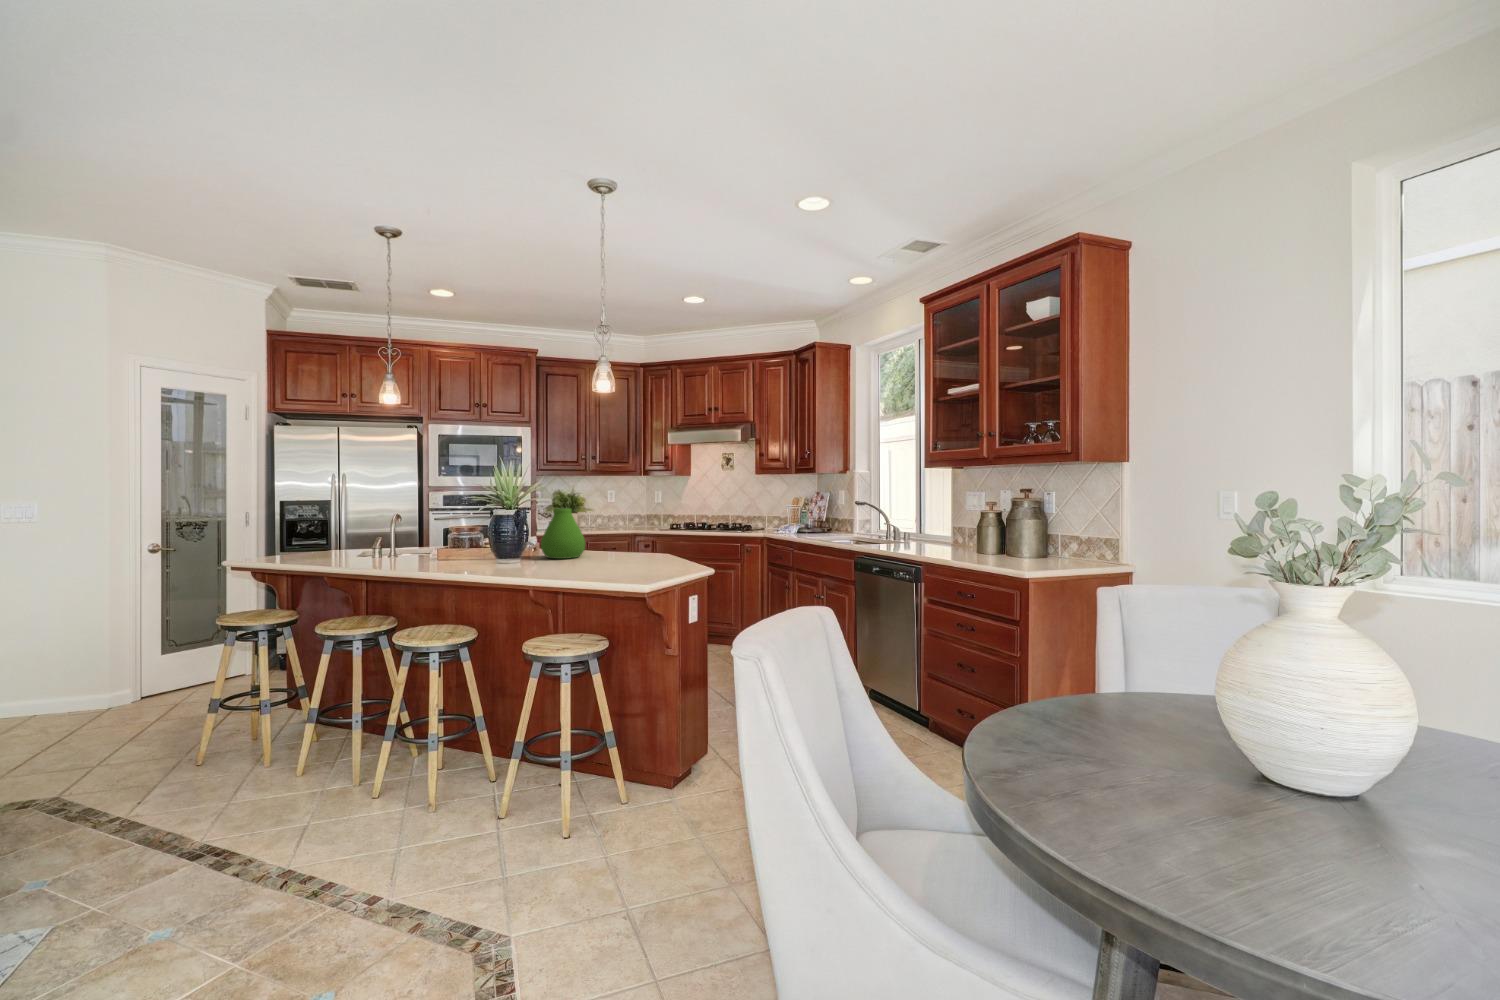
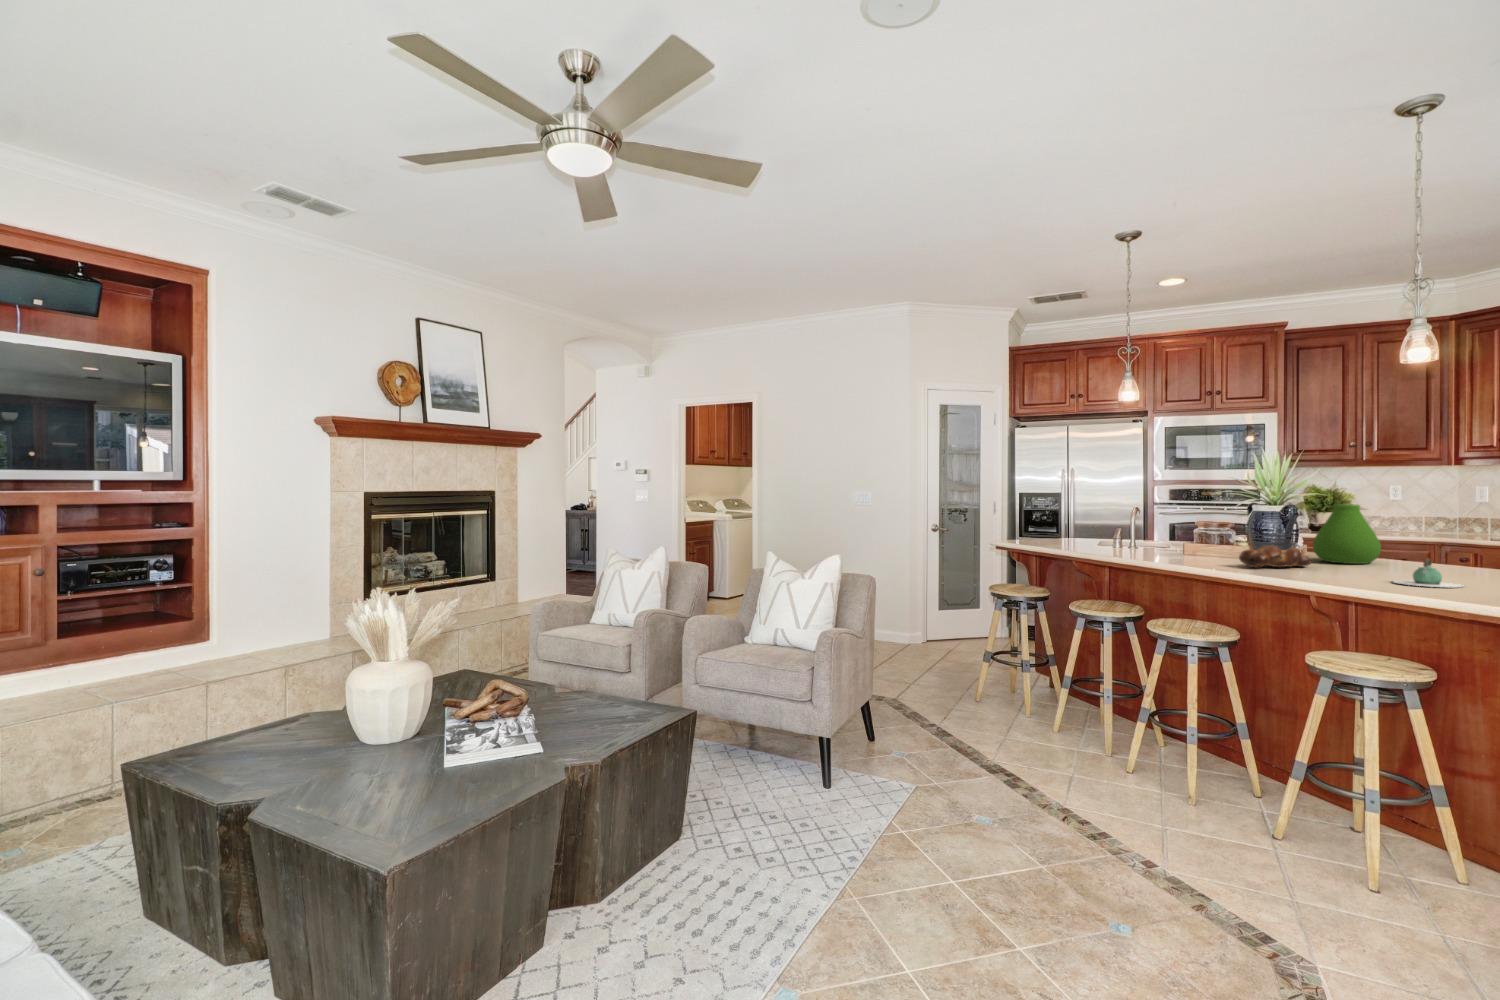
bread loaf: none [480,547,537,569] -> present [1239,545,1311,568]
teapot: none [585,551,627,573] -> present [1393,558,1464,588]

